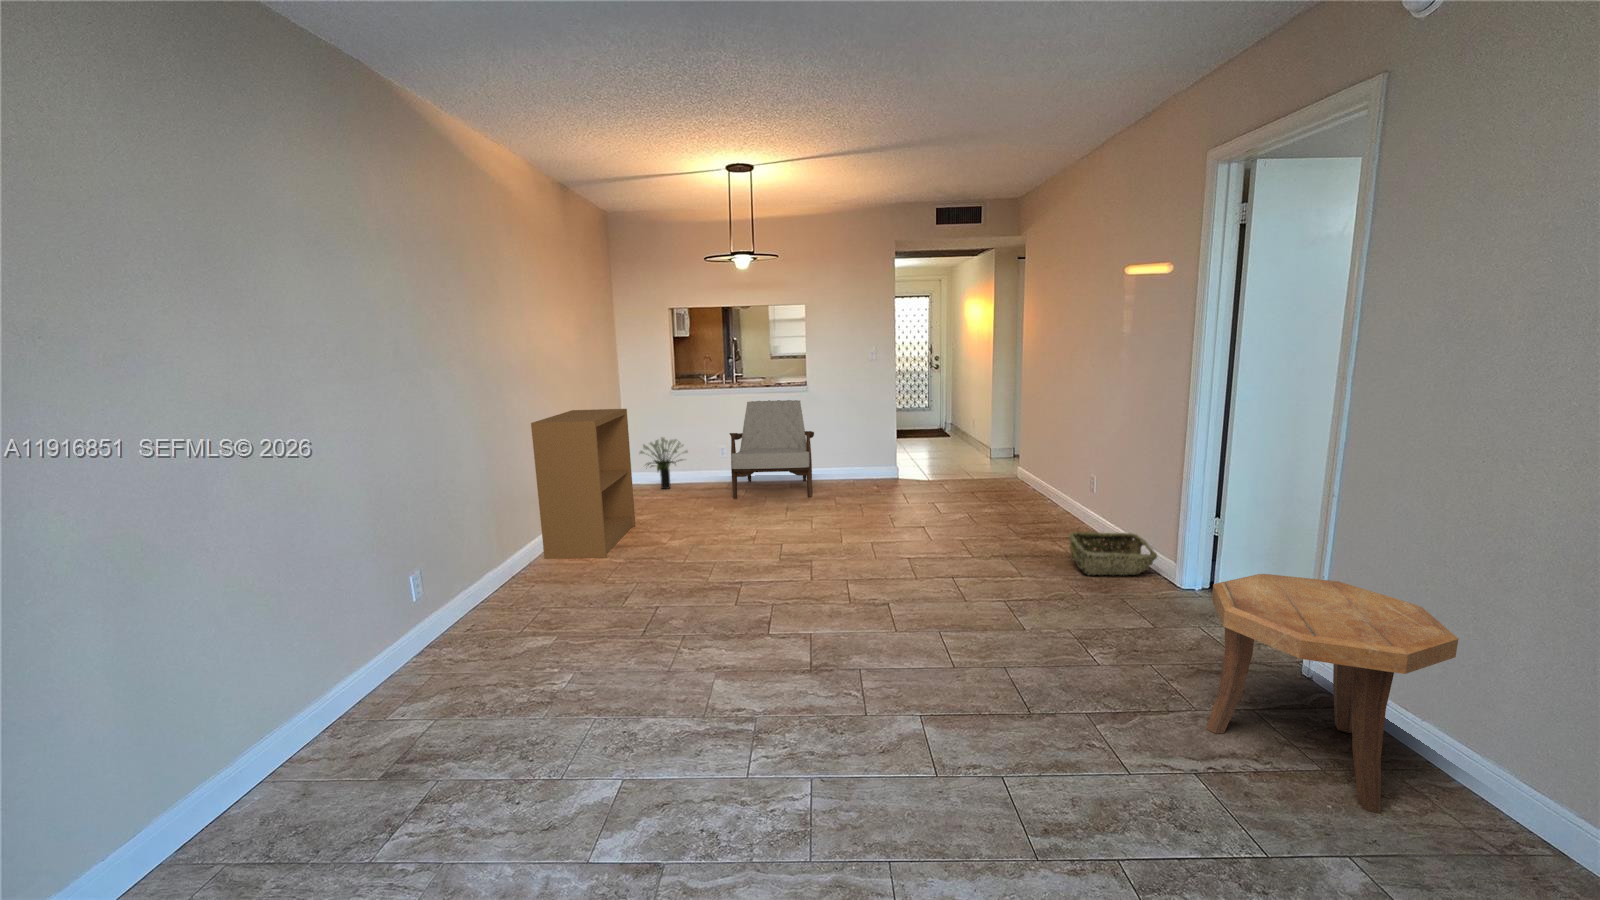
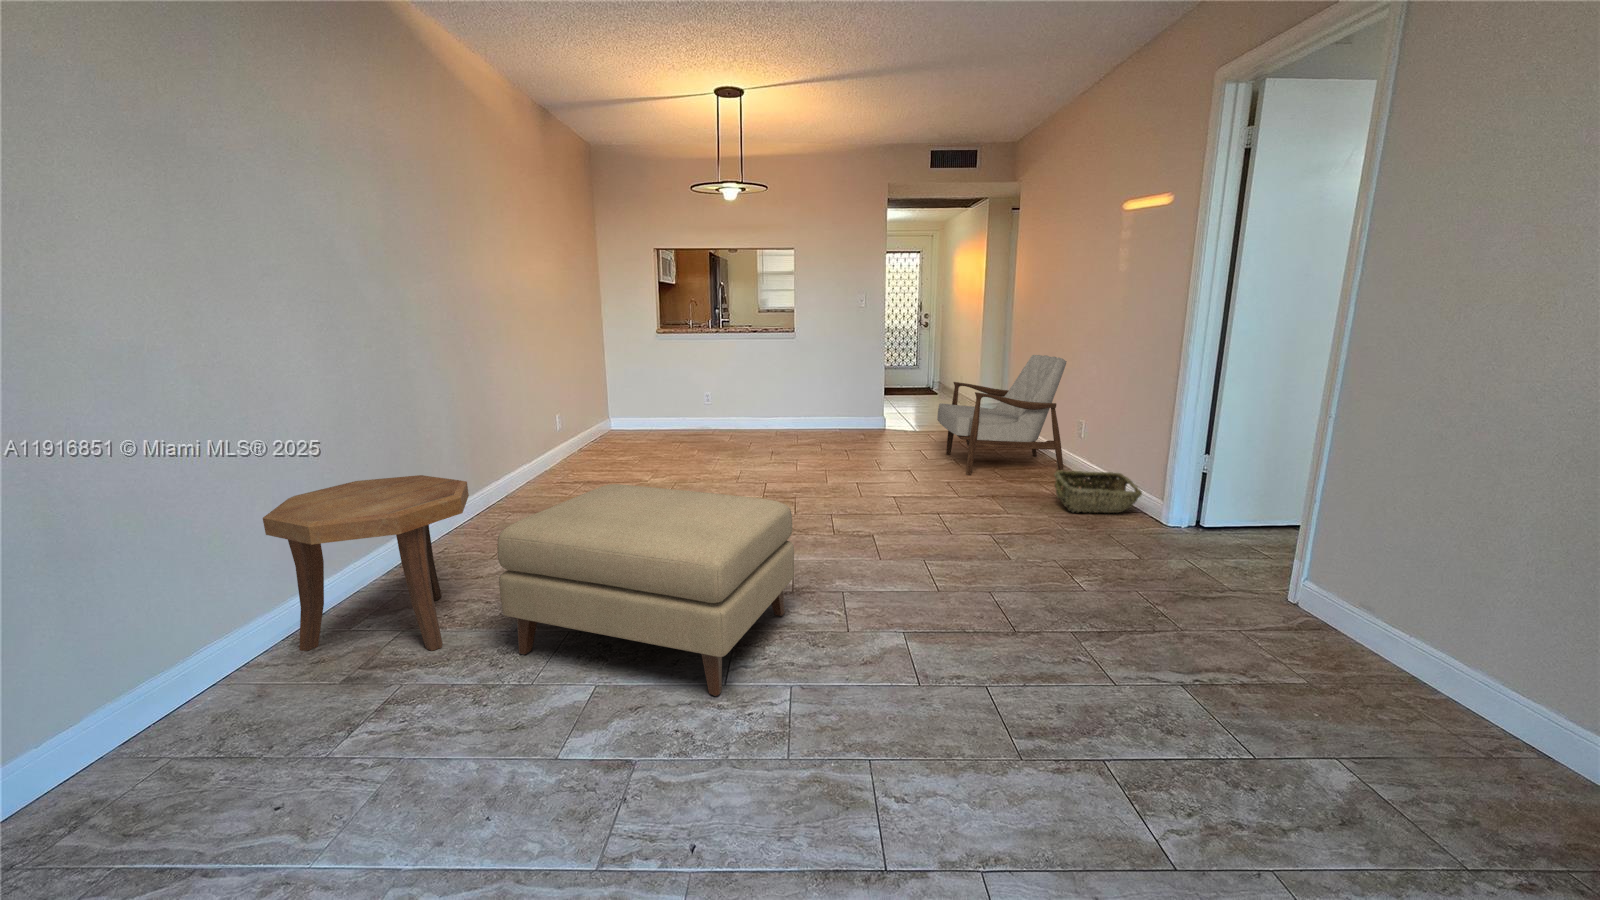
armchair: present [729,400,814,499] -> present [937,355,1067,476]
bookshelf: present [531,409,635,559] -> none [512,345,620,491]
potted plant: present [640,437,688,489] -> none [625,381,675,434]
ottoman: none [527,570,812,791] -> present [498,484,794,696]
side table: present [1207,574,1458,813] -> present [263,475,469,651]

